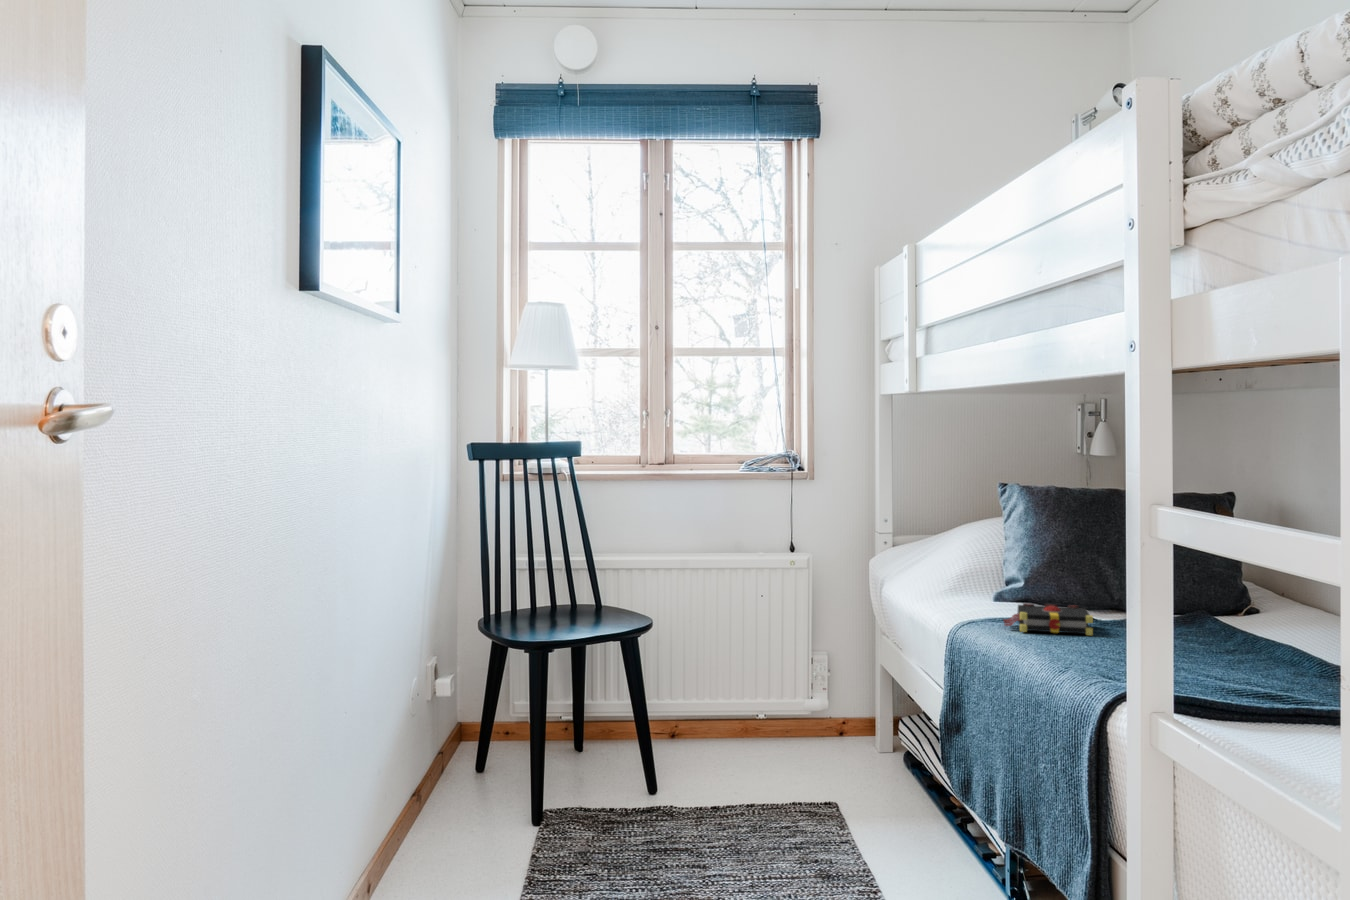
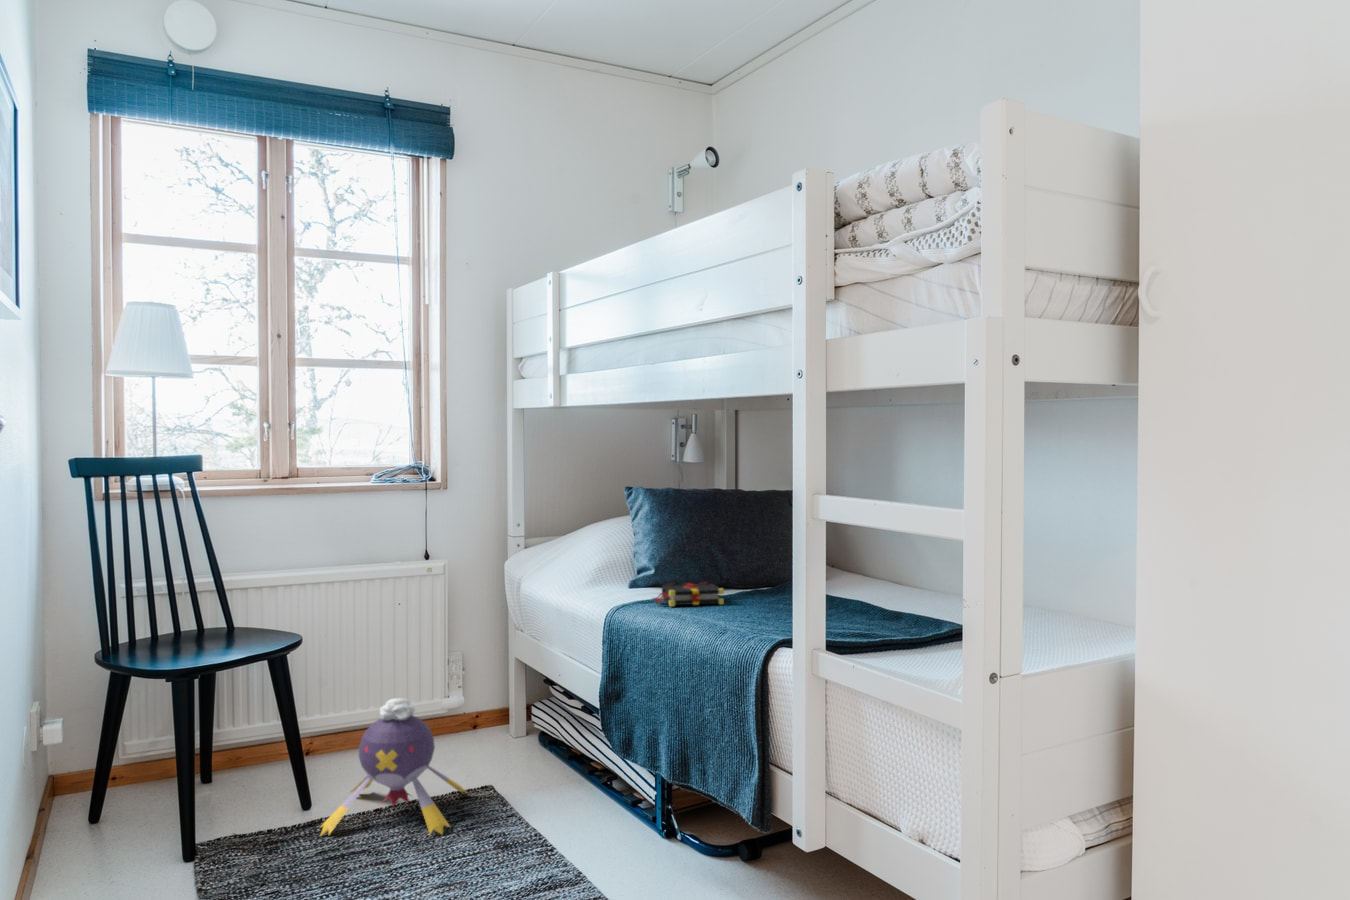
plush toy: none [653,697,807,849] -> present [320,698,466,835]

